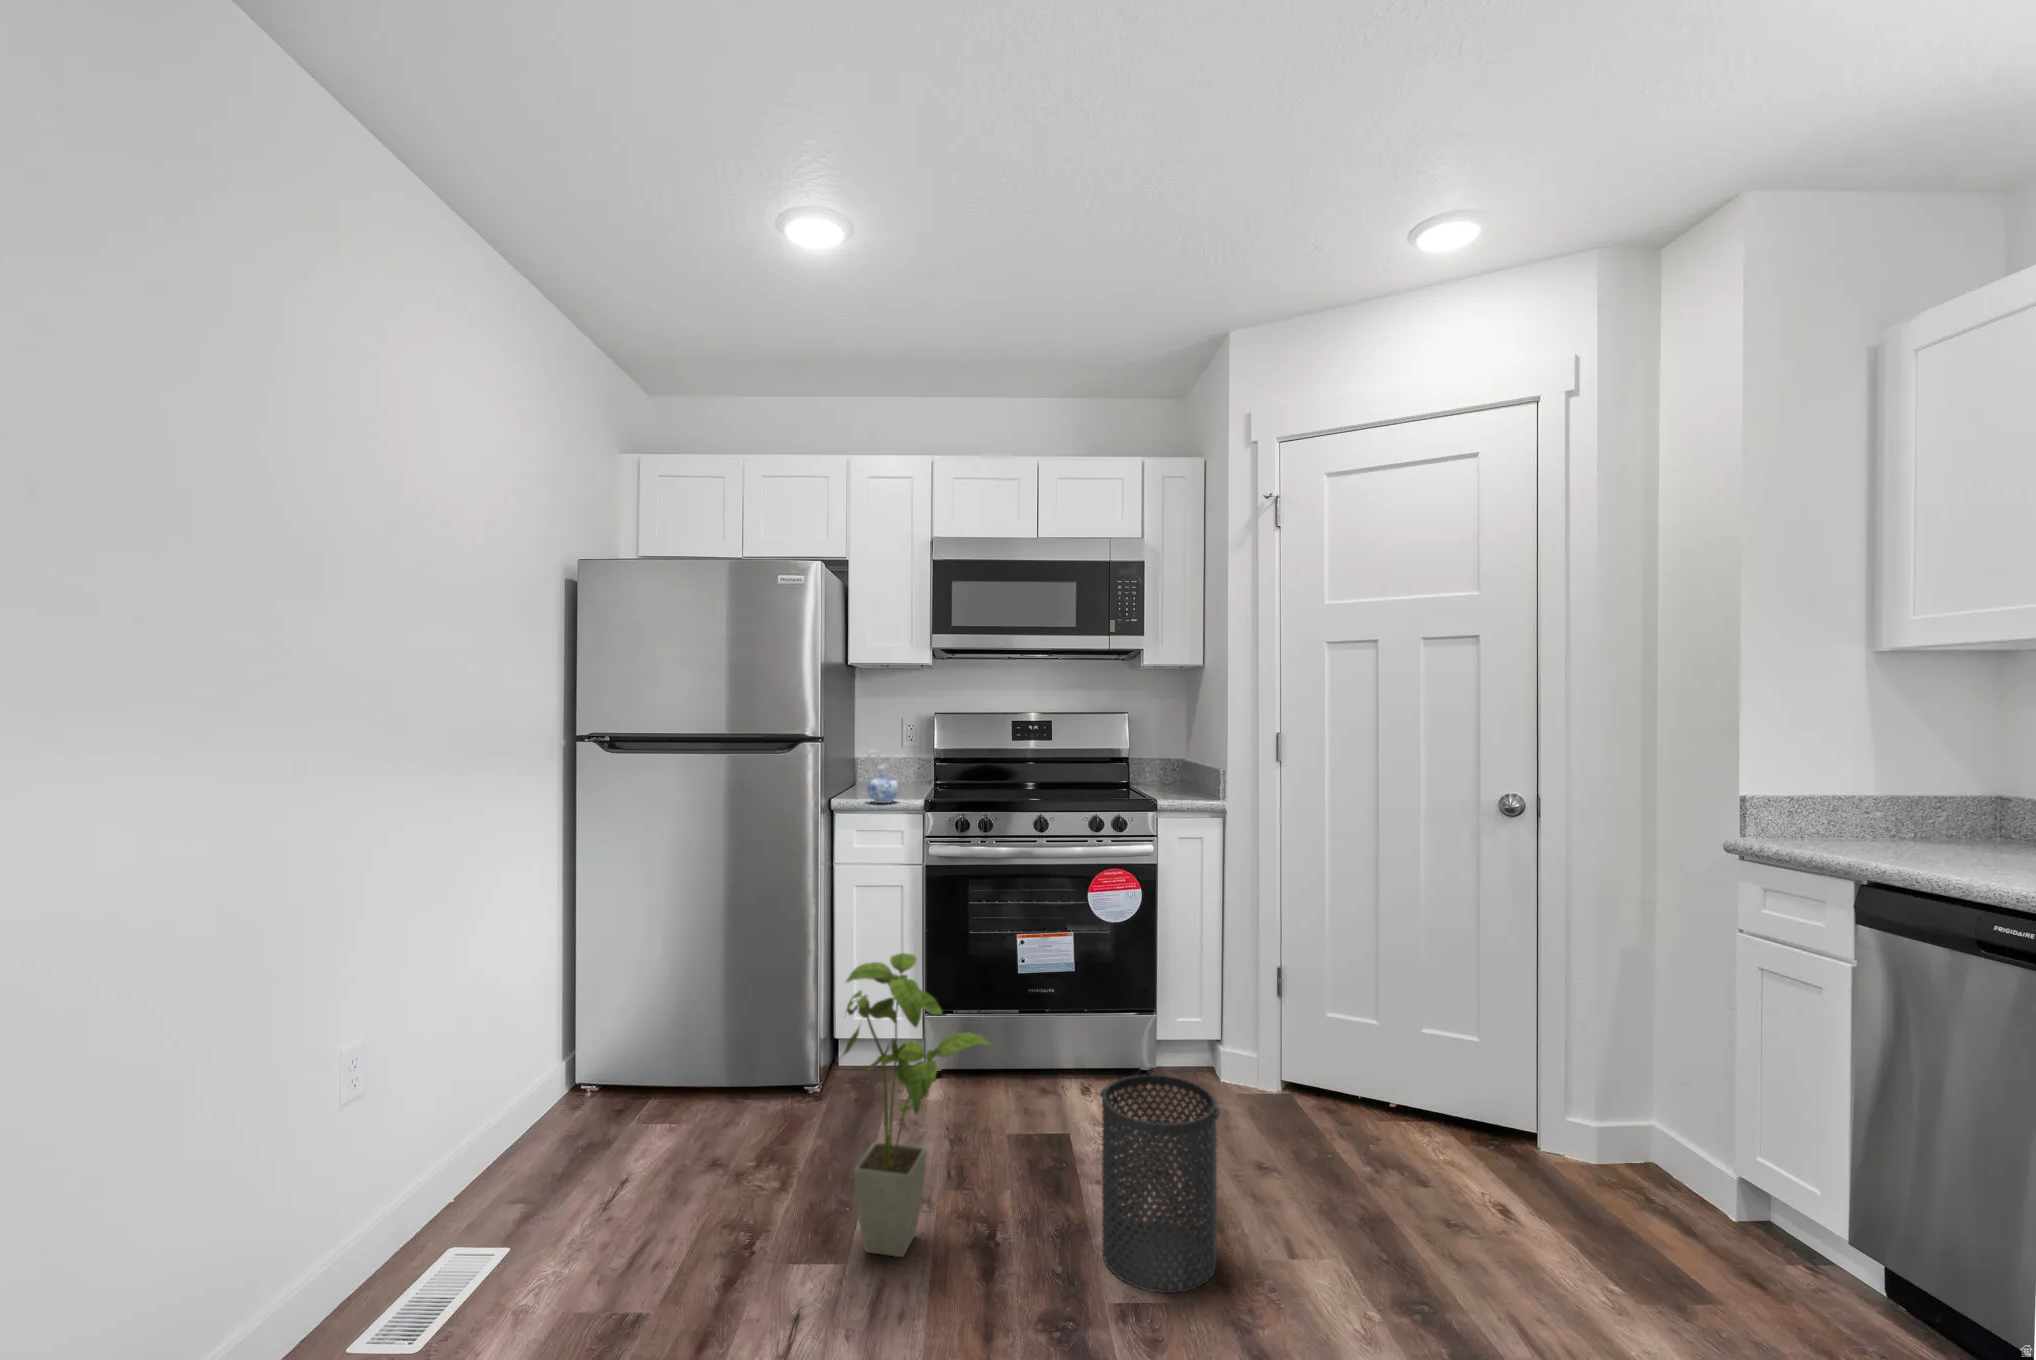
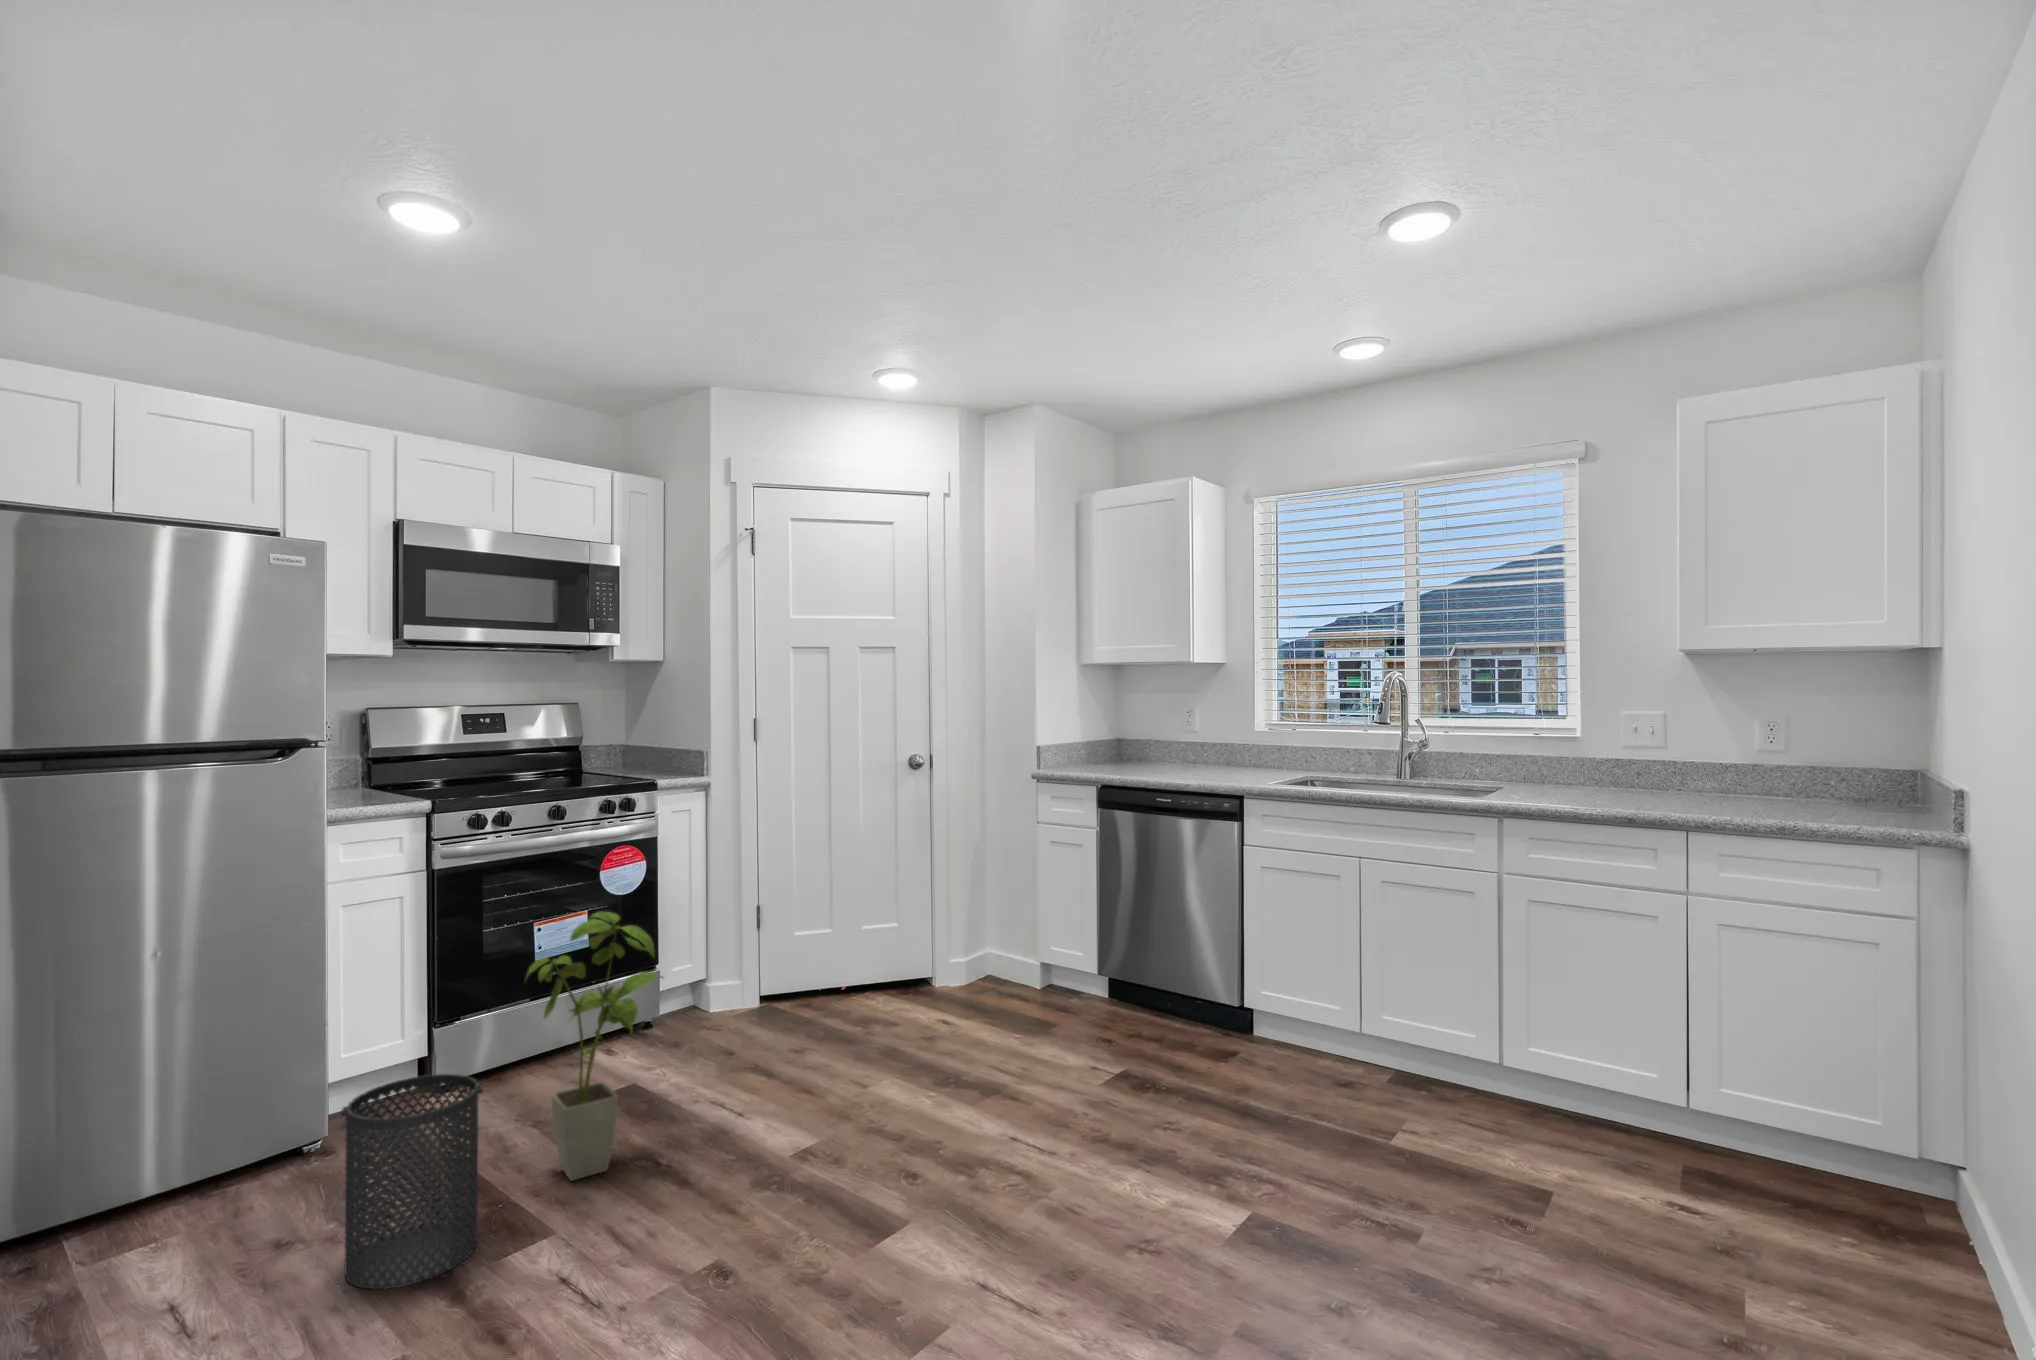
ceramic pitcher: present [867,750,899,803] -> none [349,751,391,809]
trash can: present [1100,1075,1220,1293] -> present [341,1074,483,1290]

